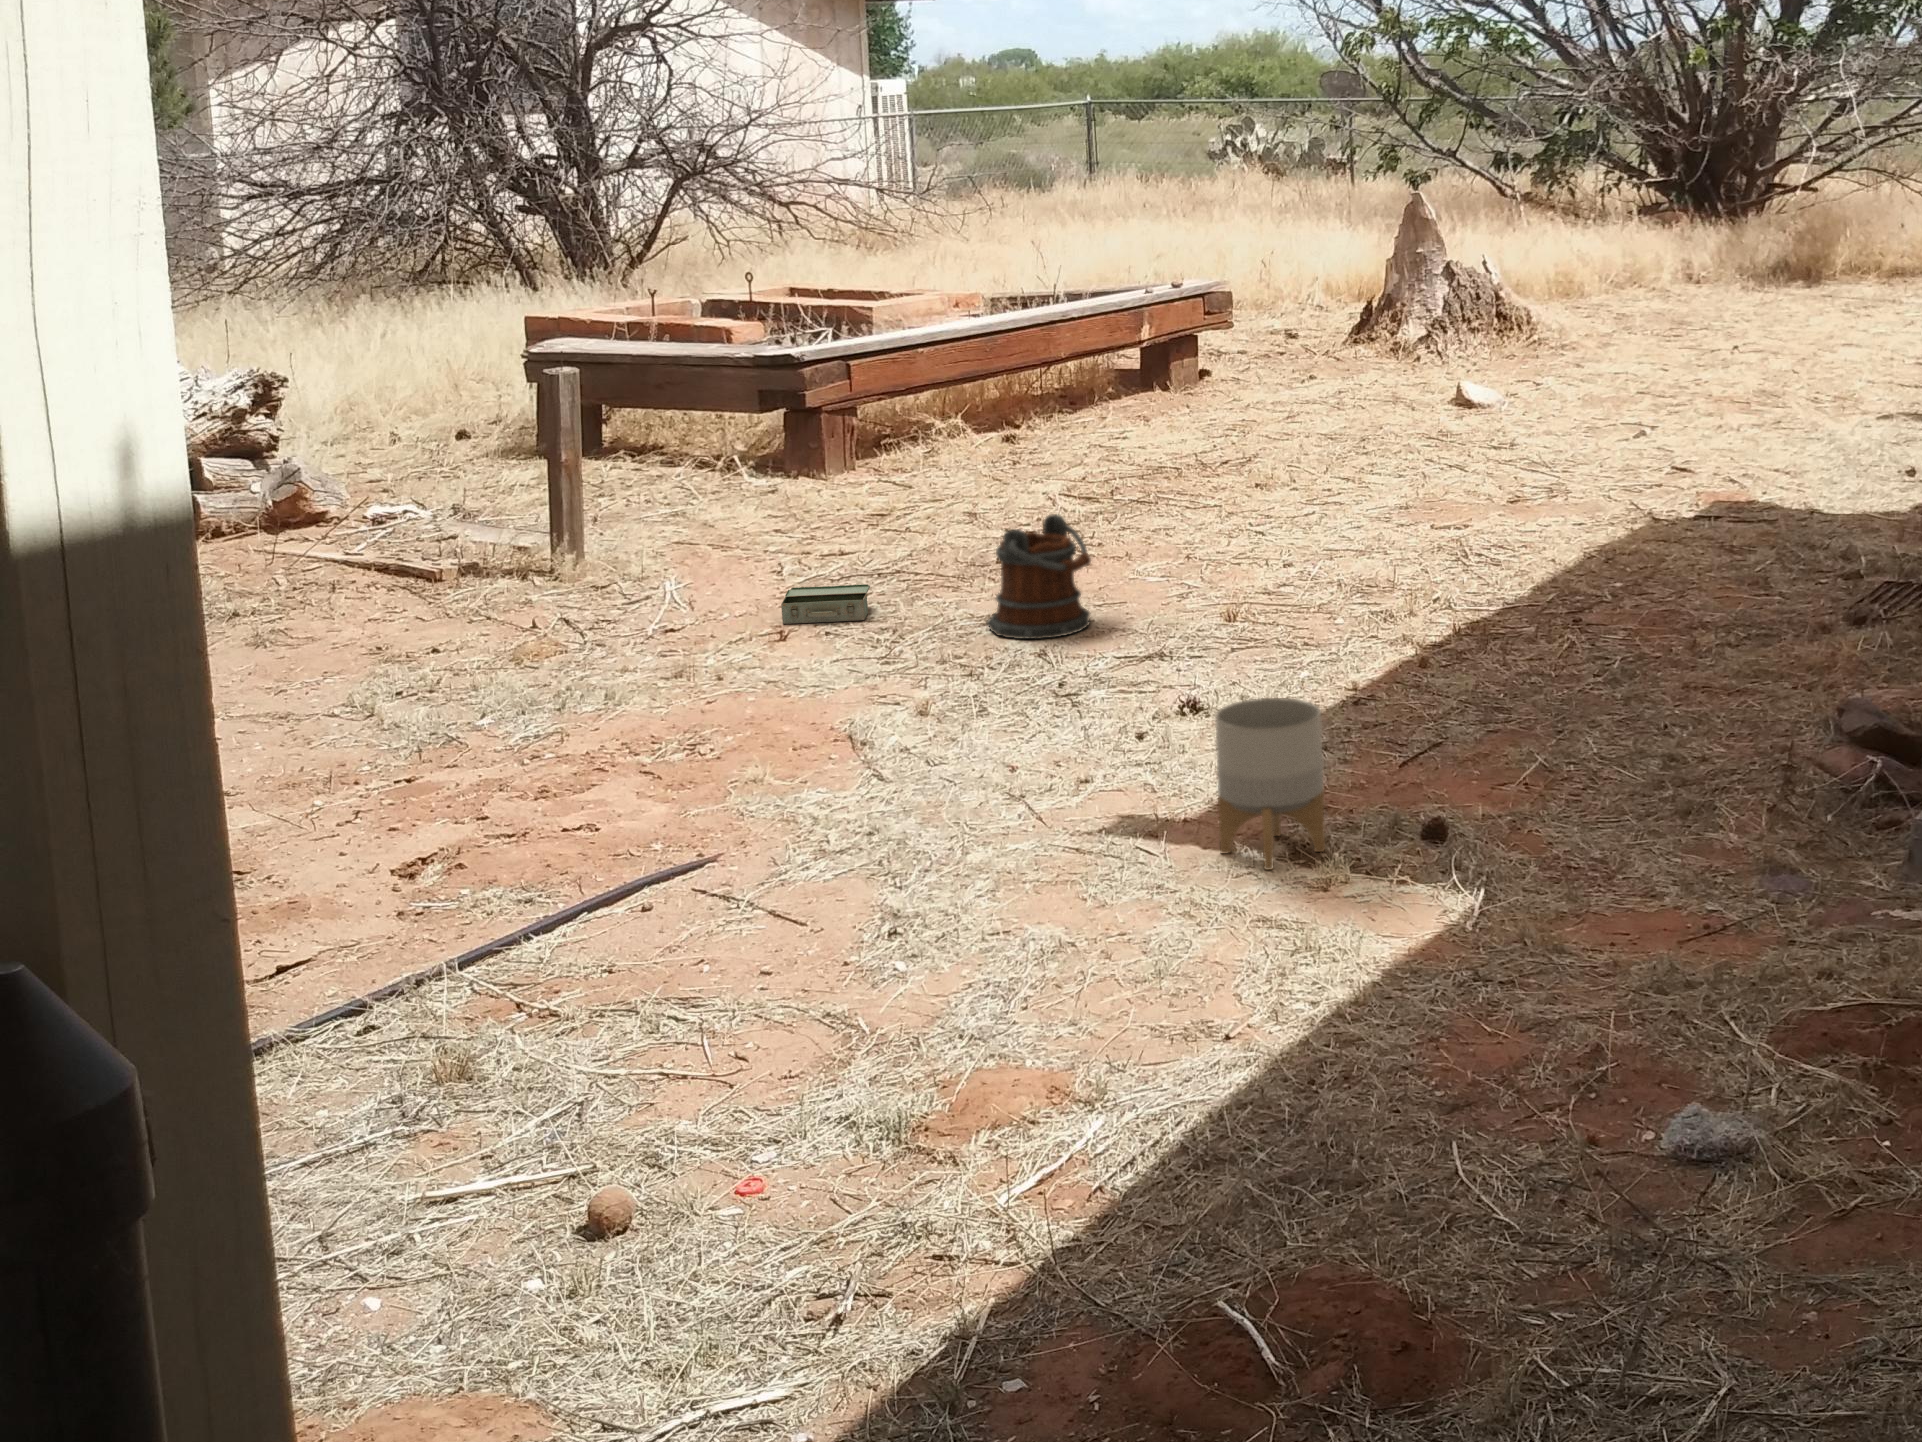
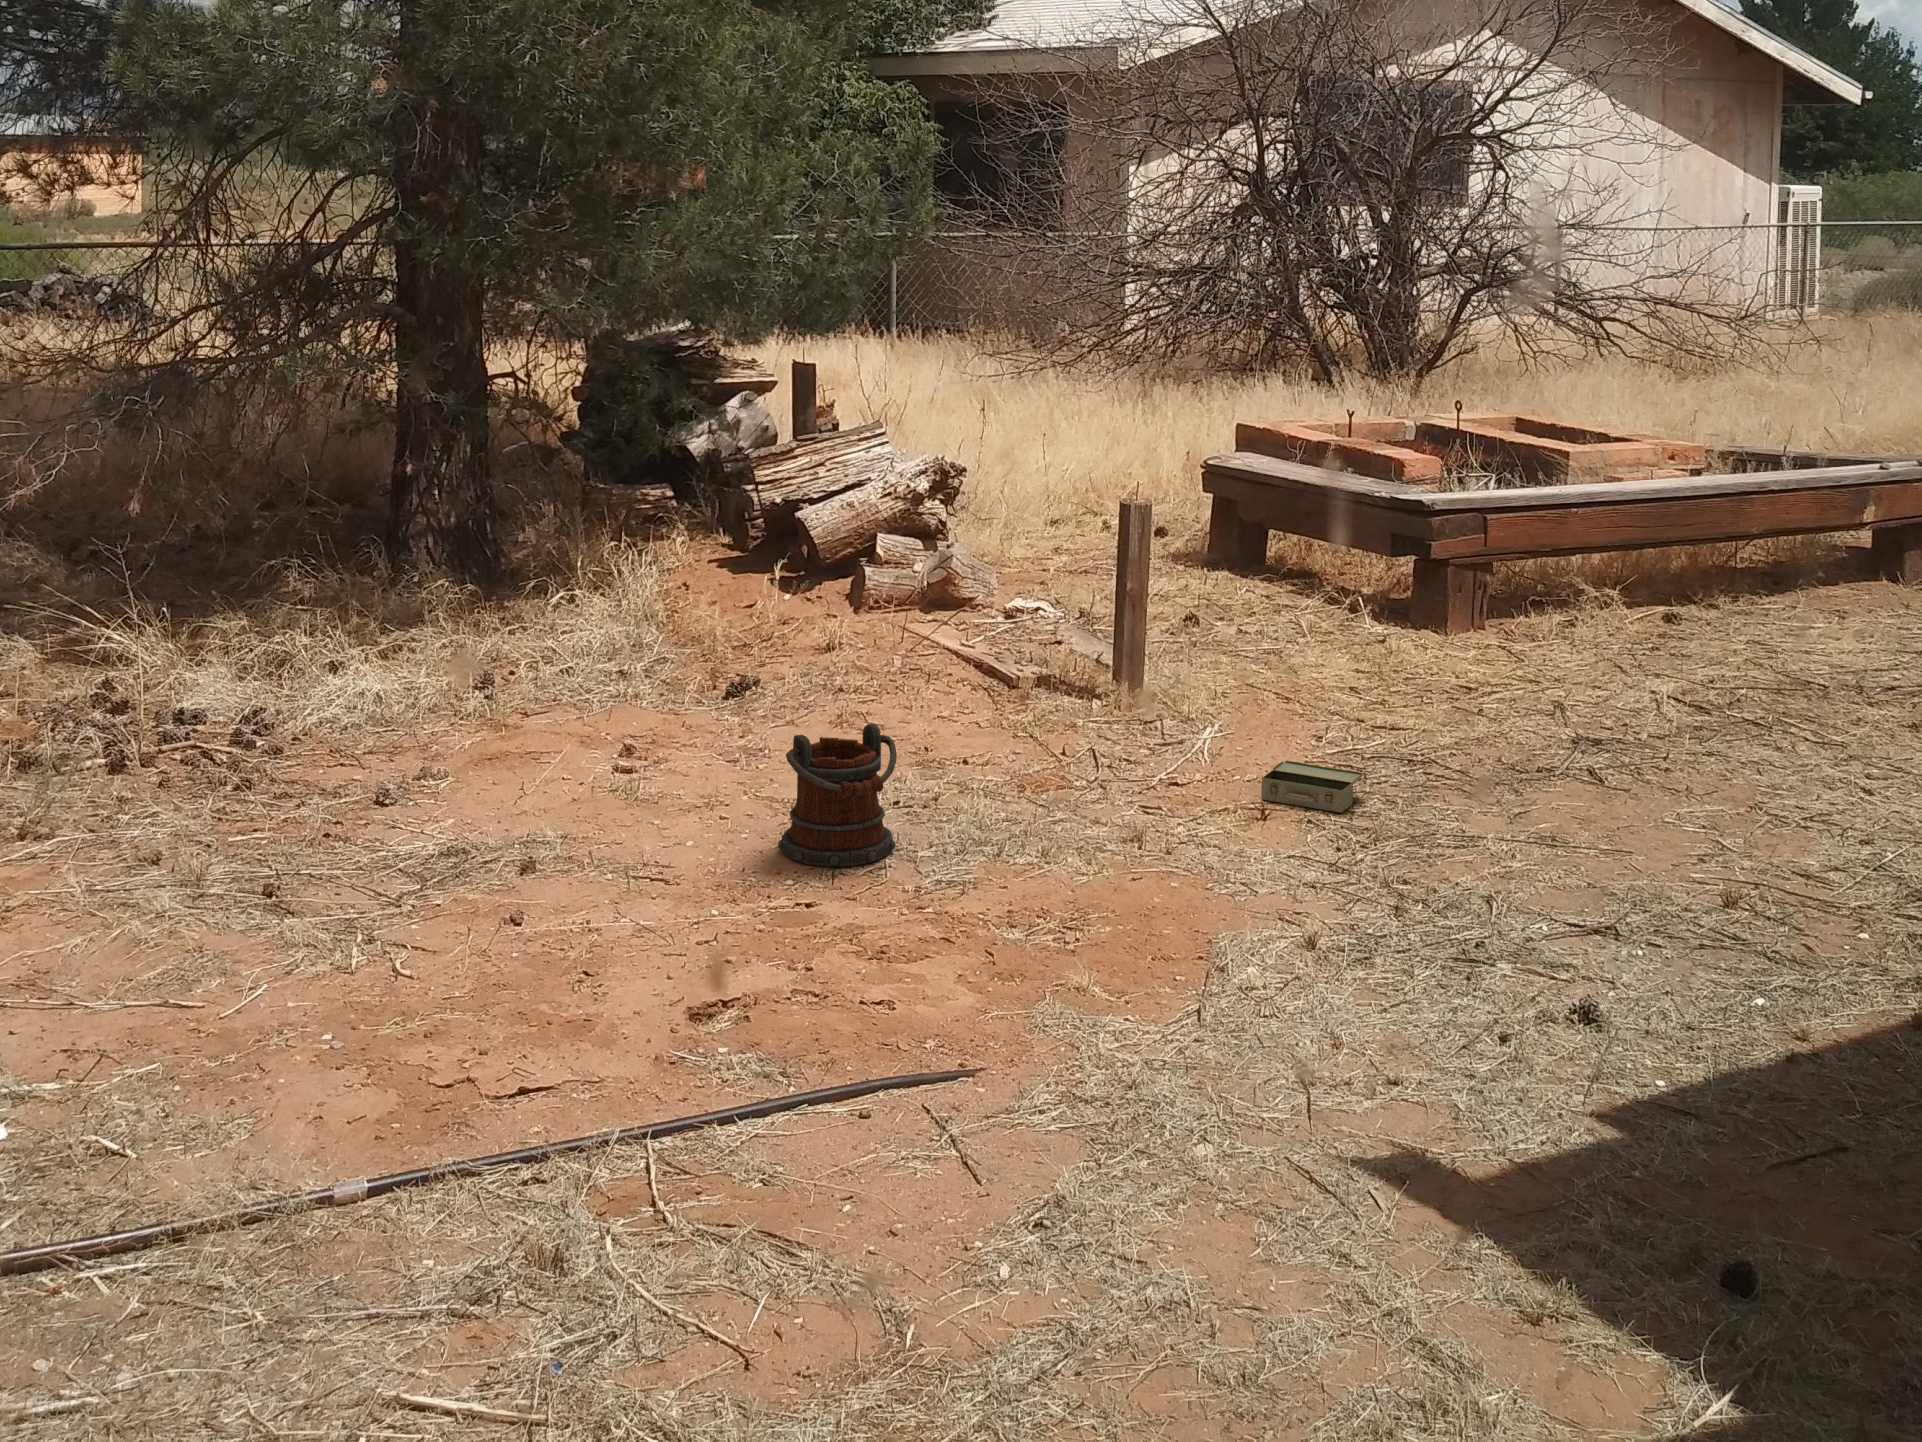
bucket: present [987,514,1091,639] -> present [778,723,897,867]
planter: present [1215,698,1325,870] -> none [1470,1067,1614,1308]

